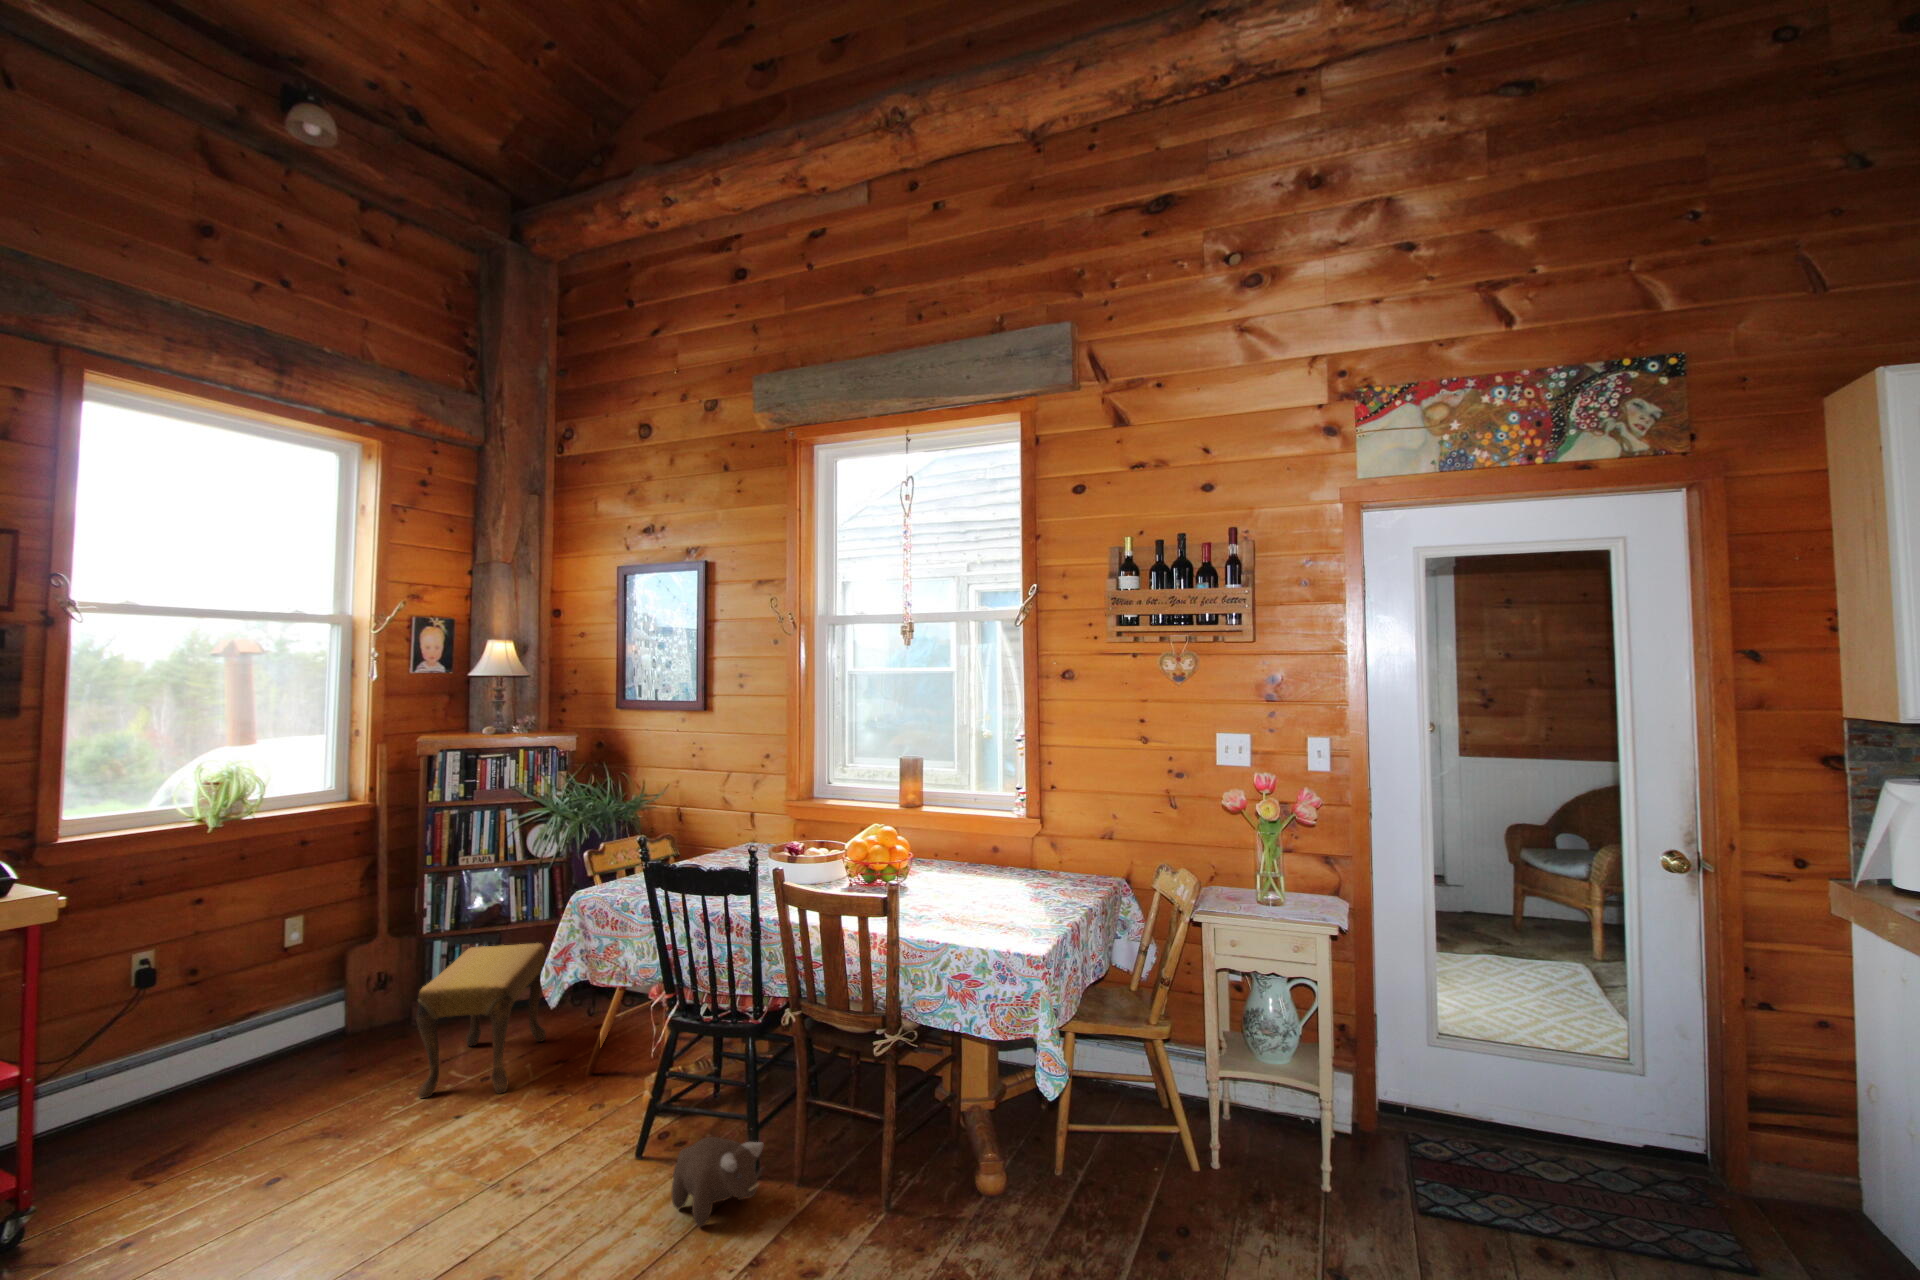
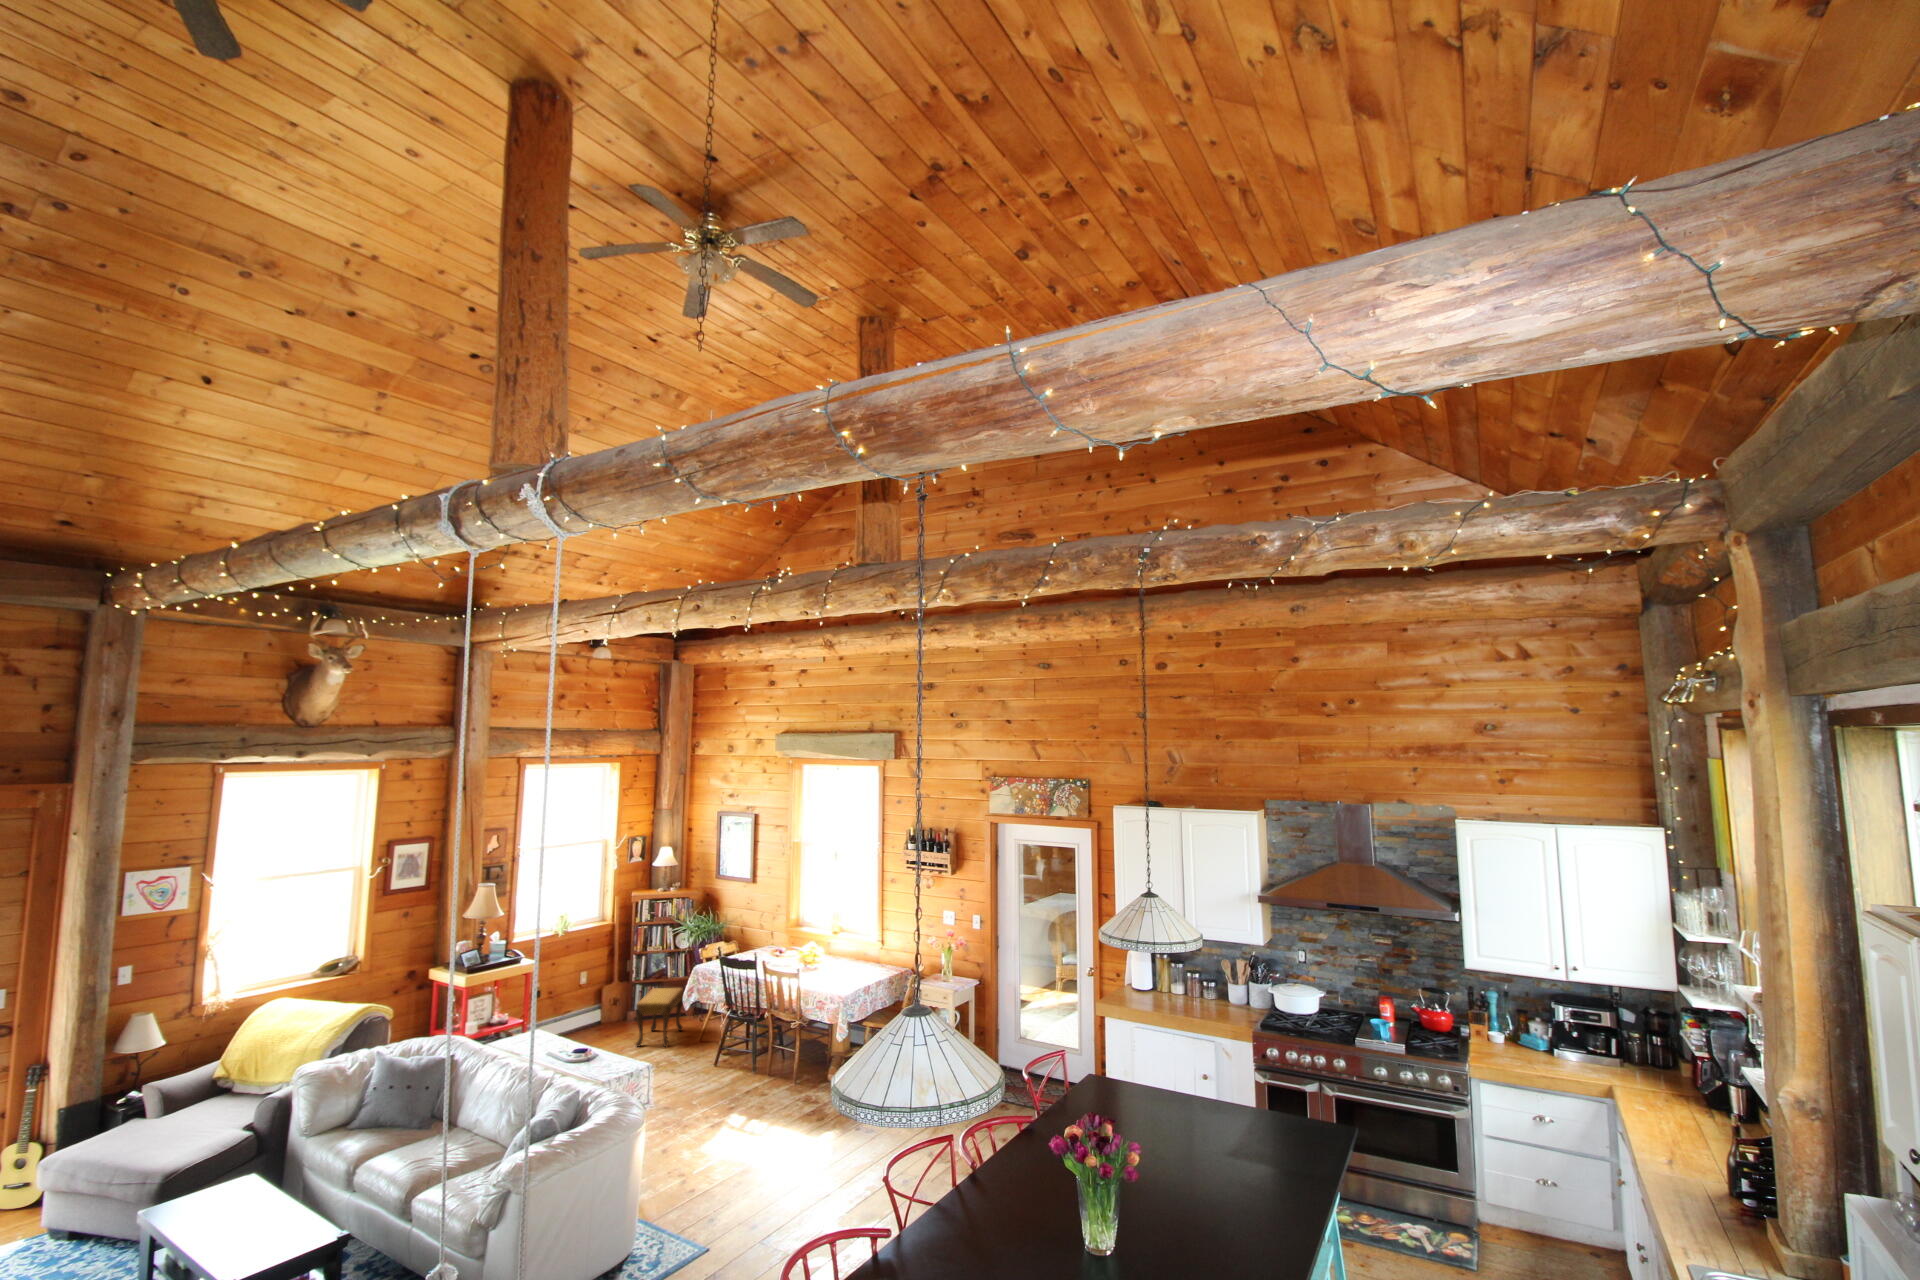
plush toy: present [671,1137,764,1227] -> none [725,1056,755,1085]

